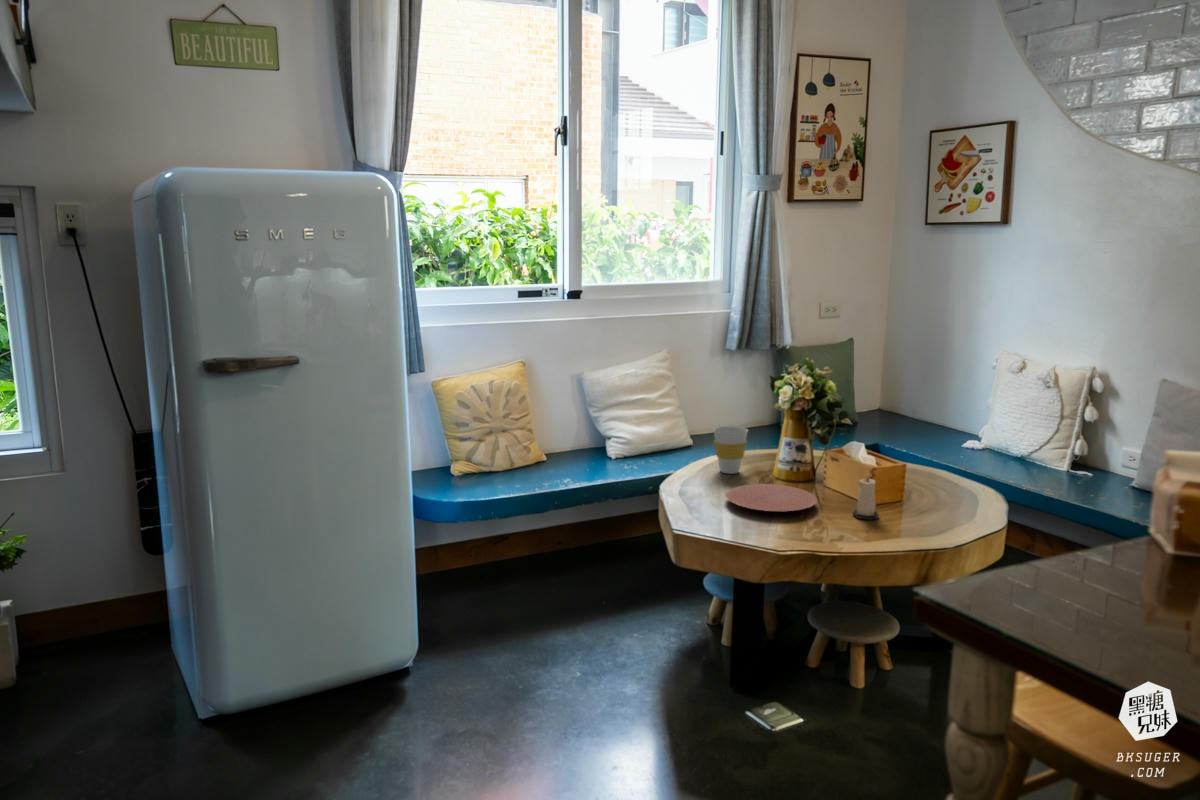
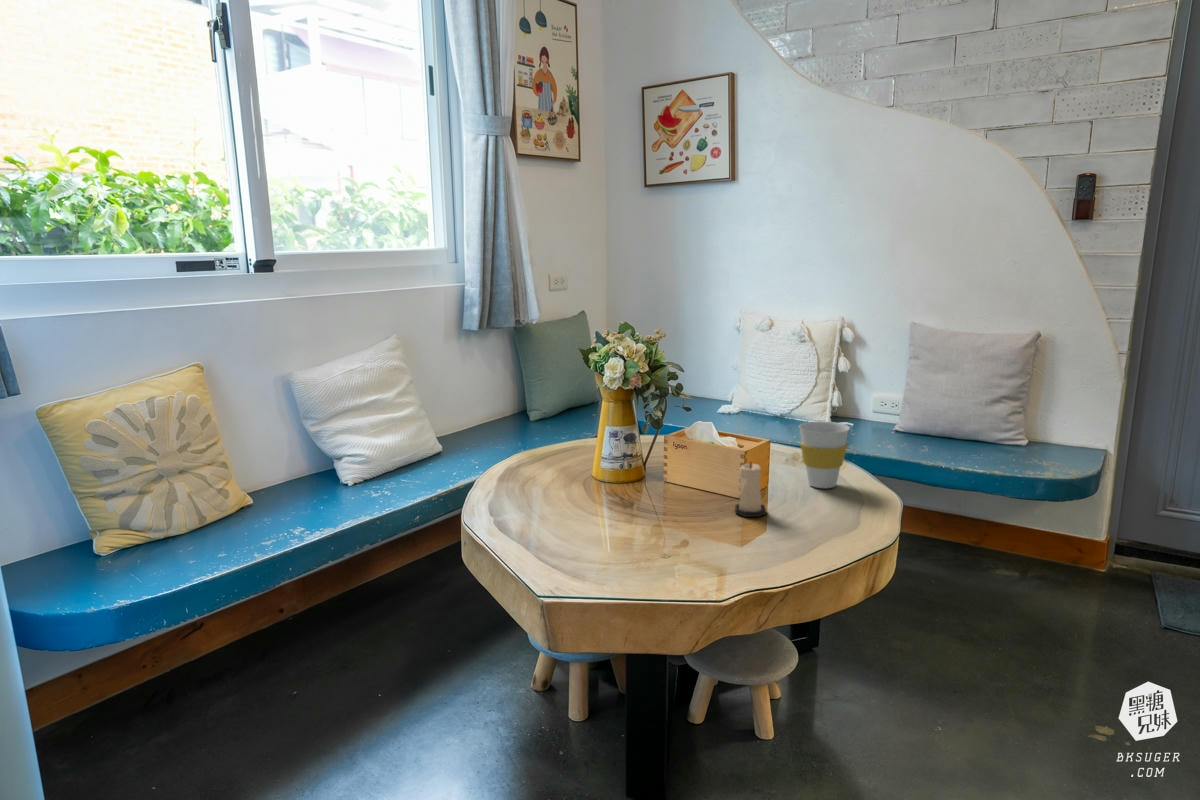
cup: present [713,426,748,474] -> present [799,421,850,488]
plate: present [726,484,817,511] -> none [566,489,689,531]

